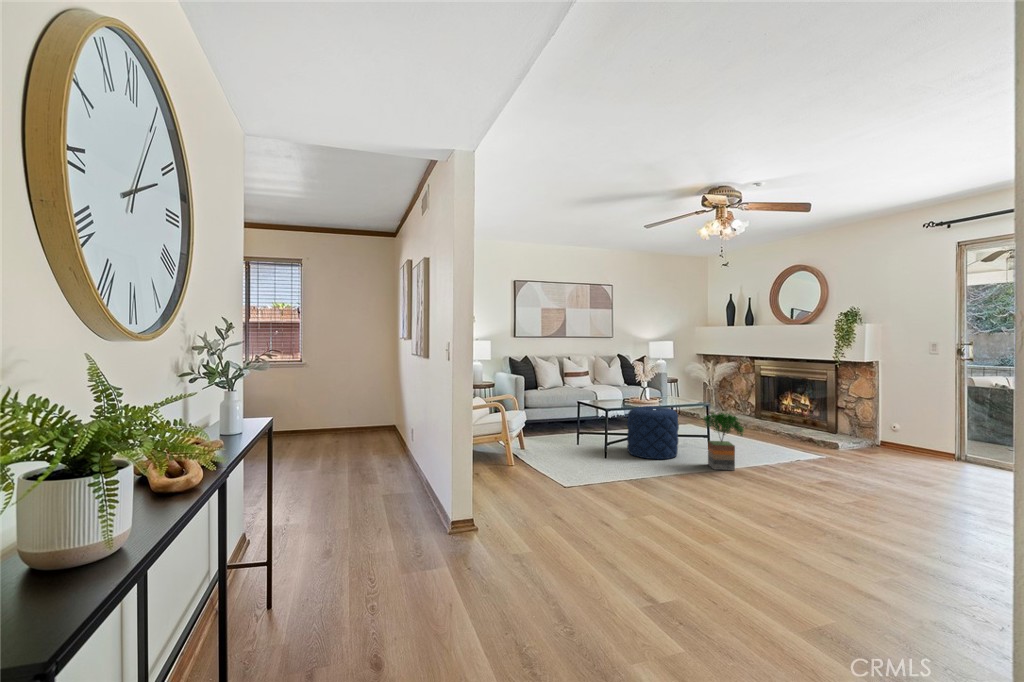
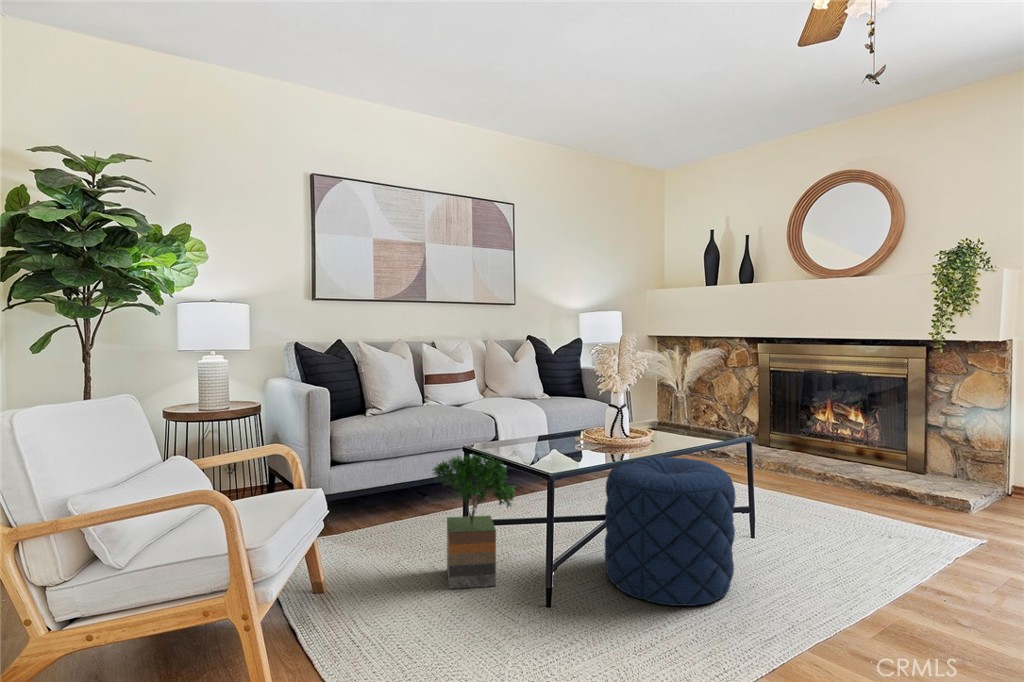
potted tree: present [704,413,744,470] -> present [432,454,515,589]

